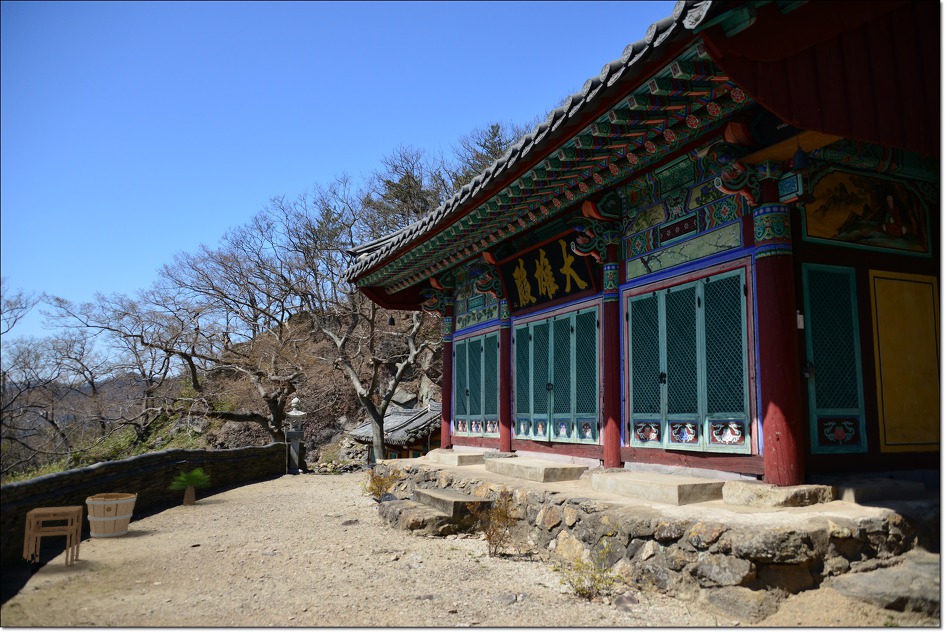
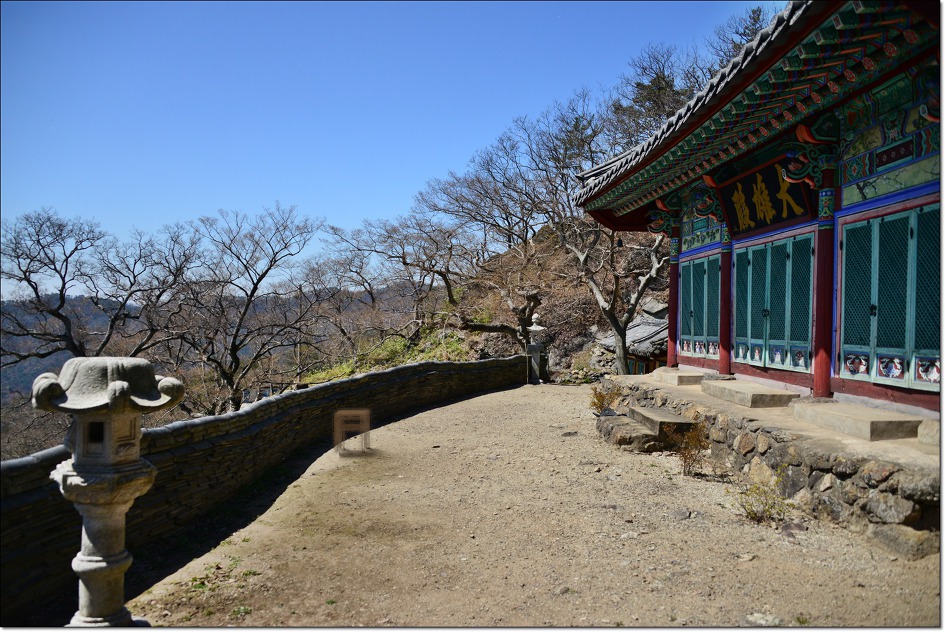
potted plant: present [171,469,208,505] -> none [435,377,470,407]
wooden bucket: present [86,493,137,538] -> none [374,398,409,432]

